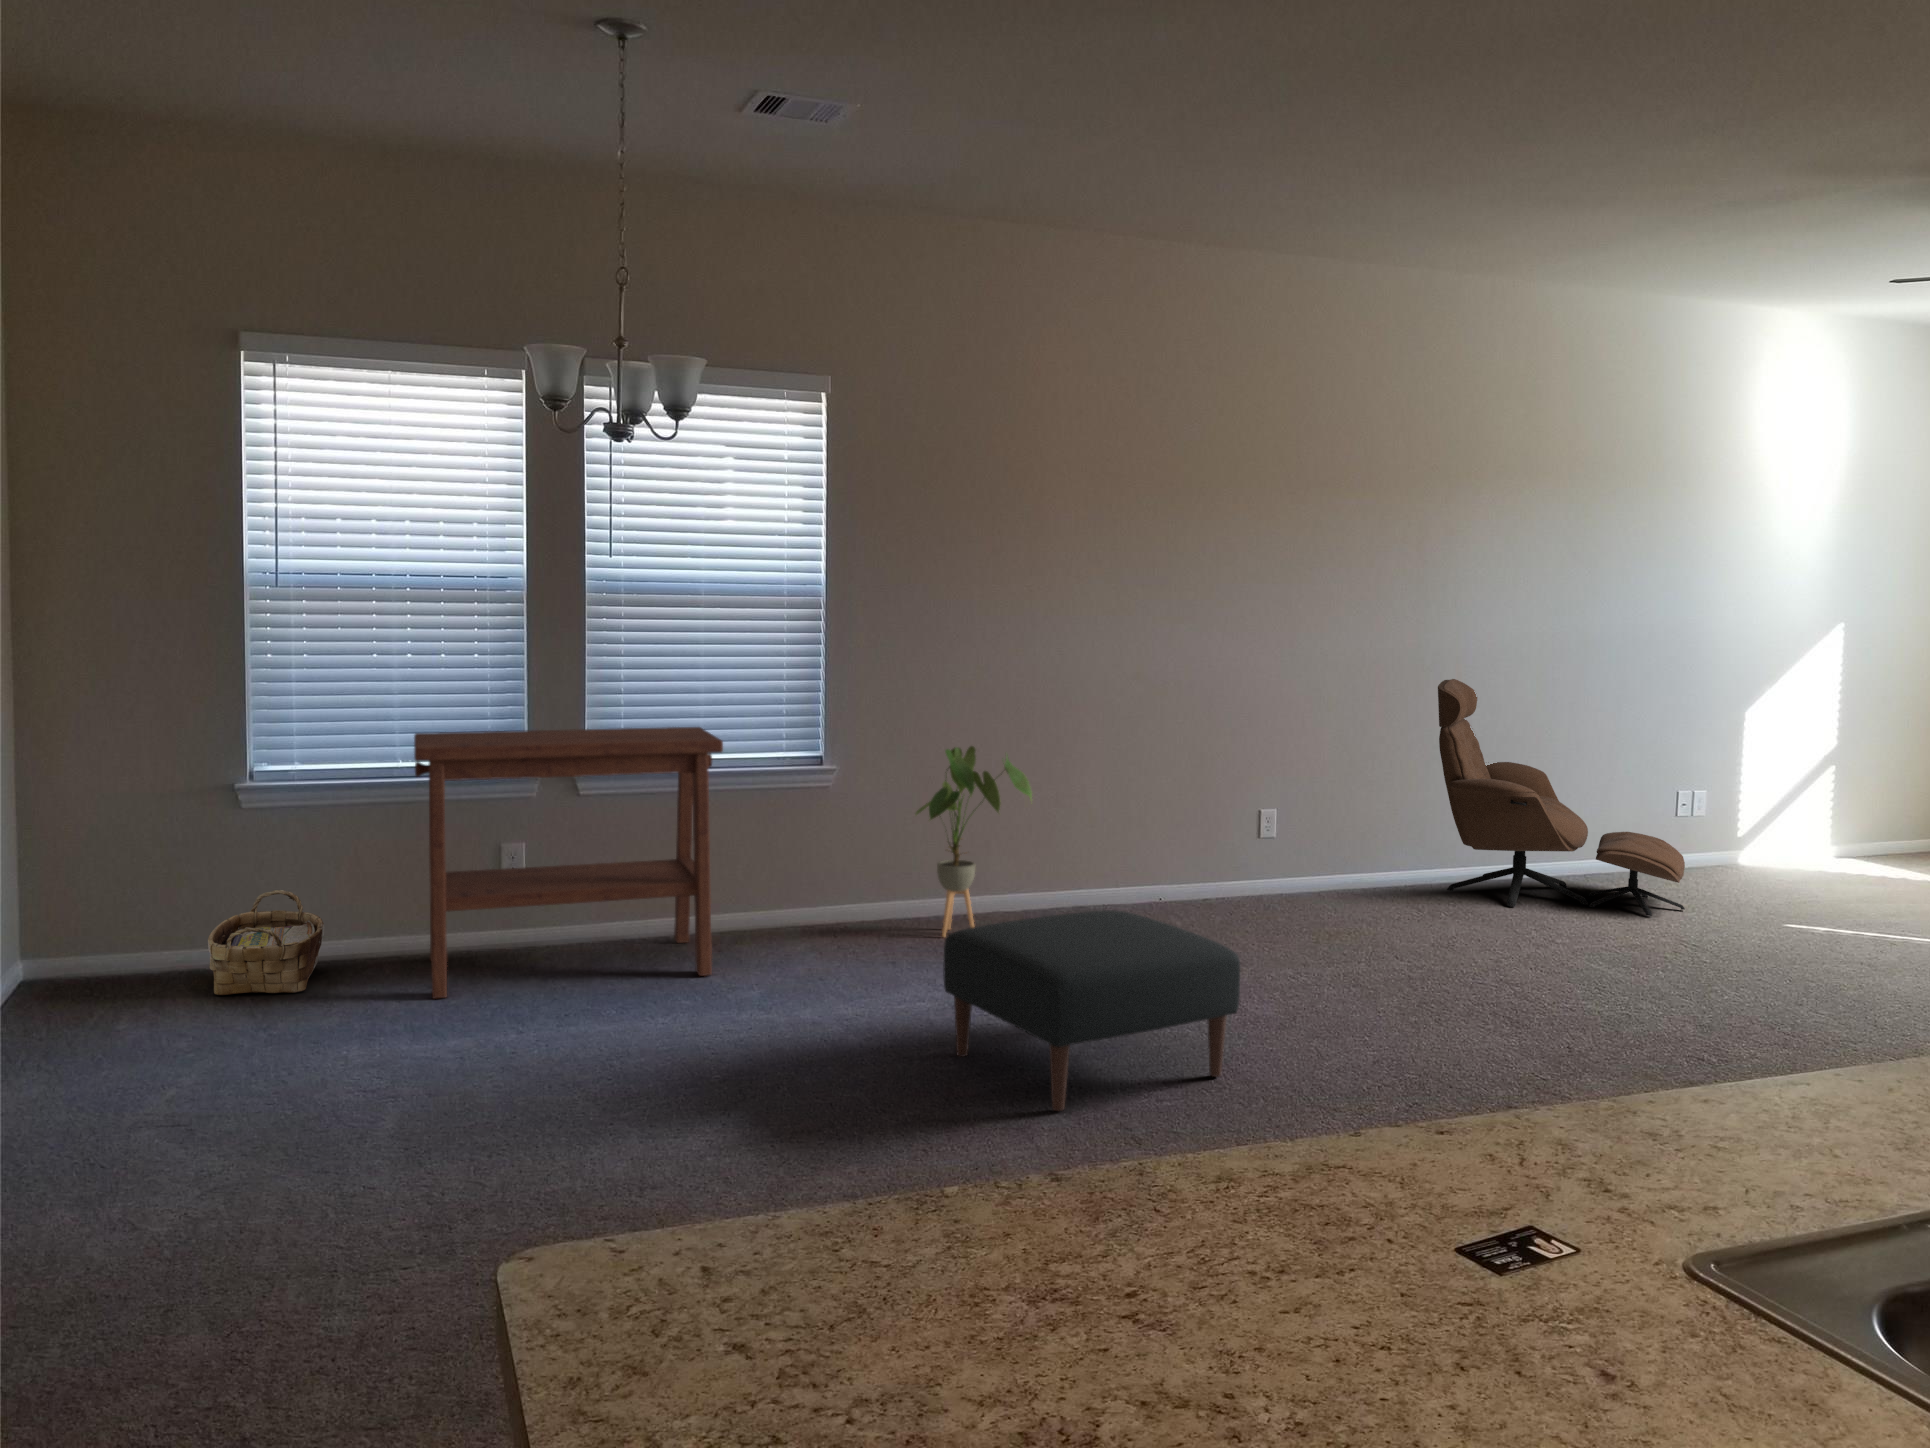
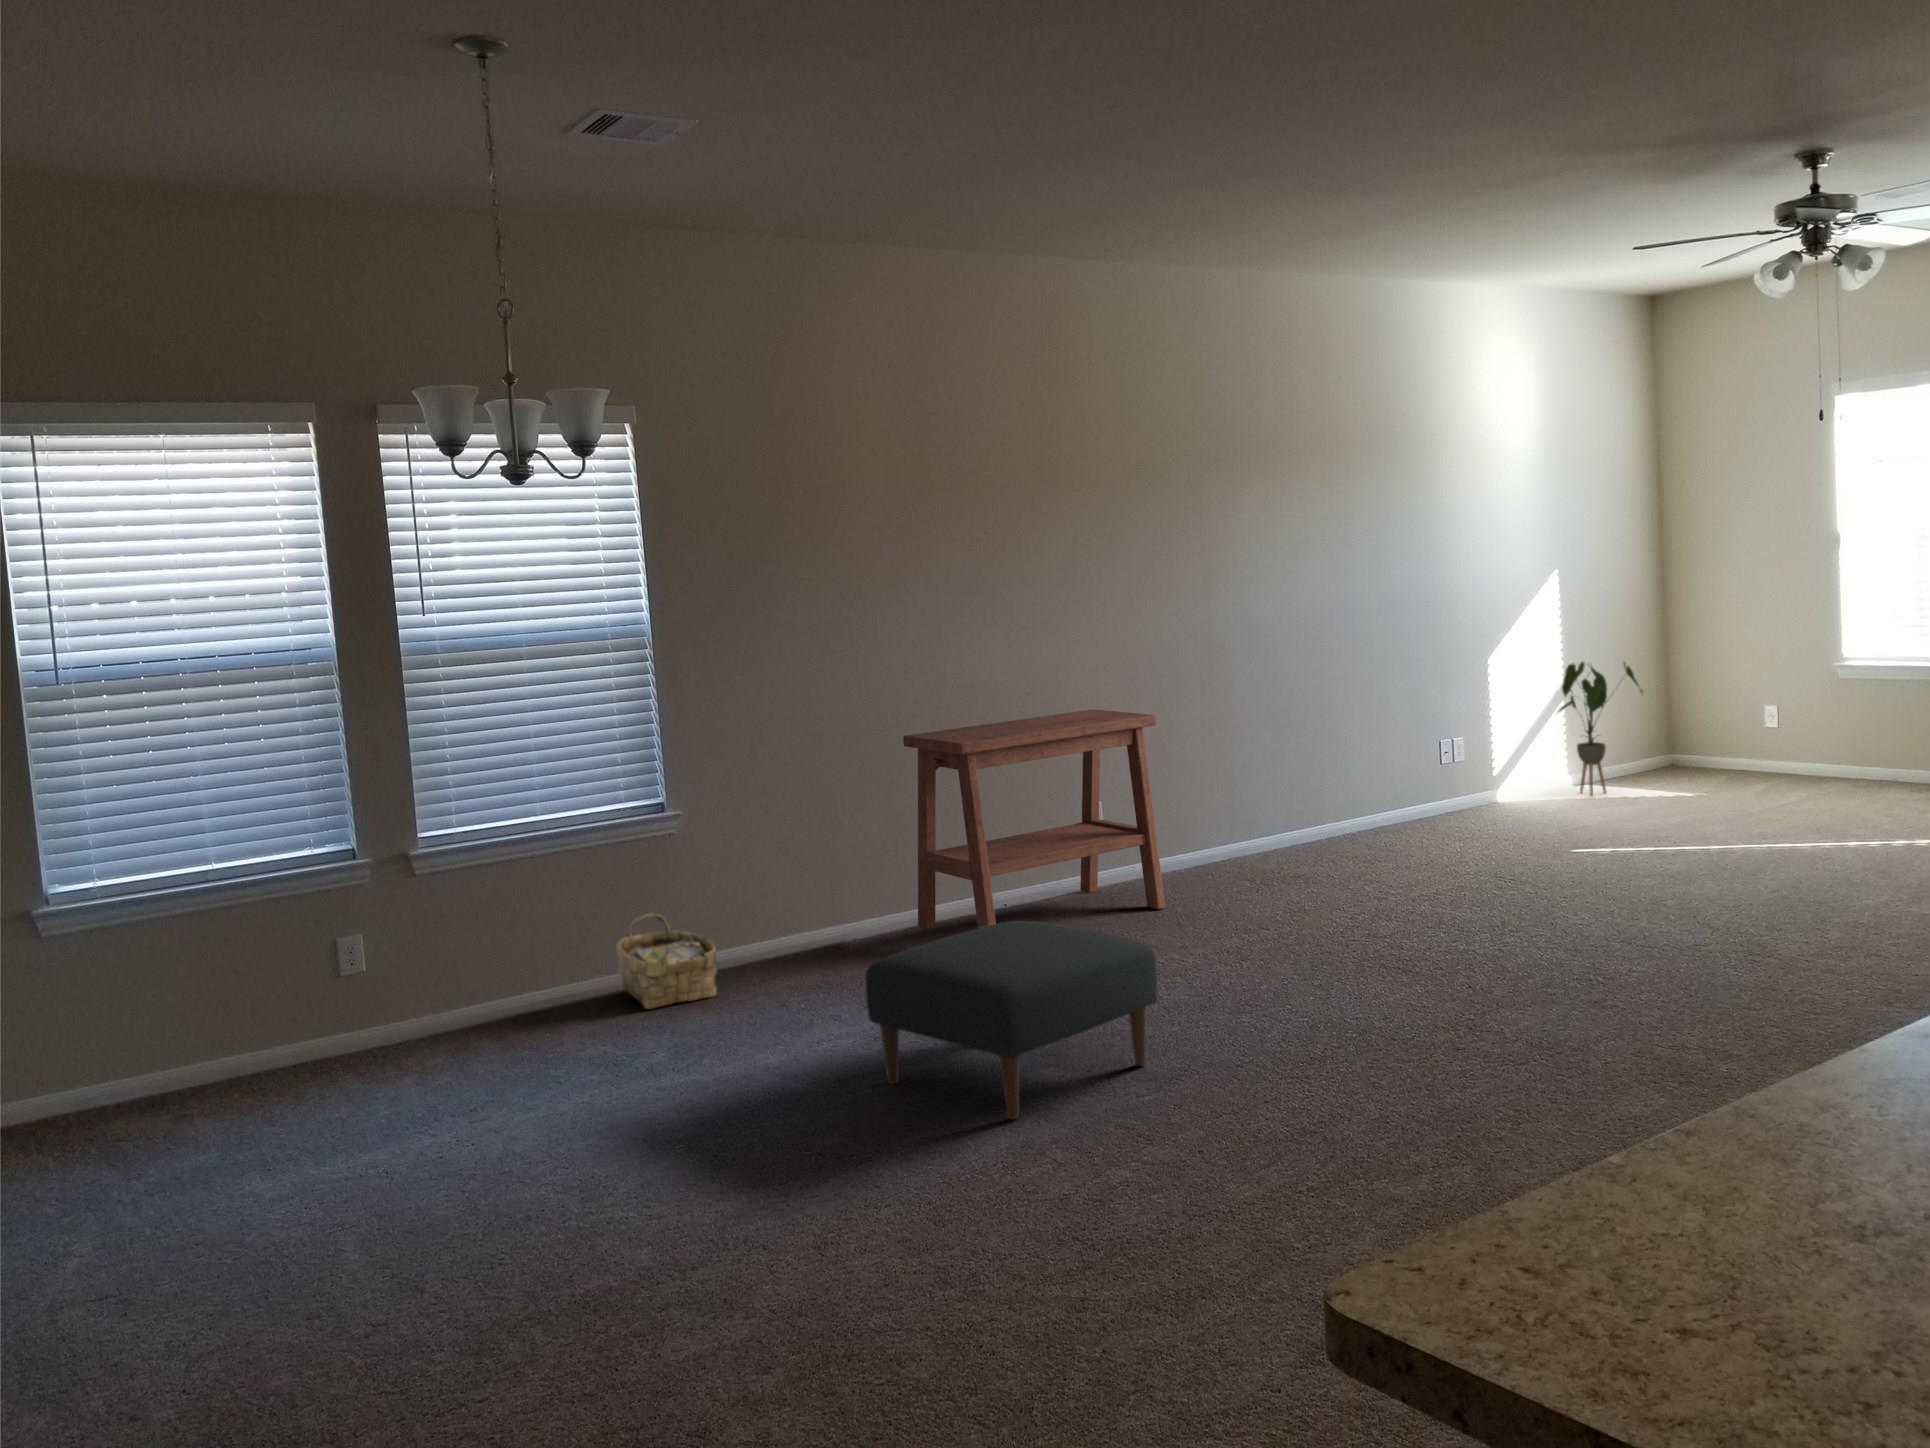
lounge chair: present [1438,679,1685,916] -> none [1241,656,1482,869]
side table: present [414,727,723,998] -> present [903,709,1165,929]
house plant: present [916,746,1032,937] -> present [1559,662,1642,796]
woven basket: present [208,890,324,995] -> present [616,913,717,1009]

